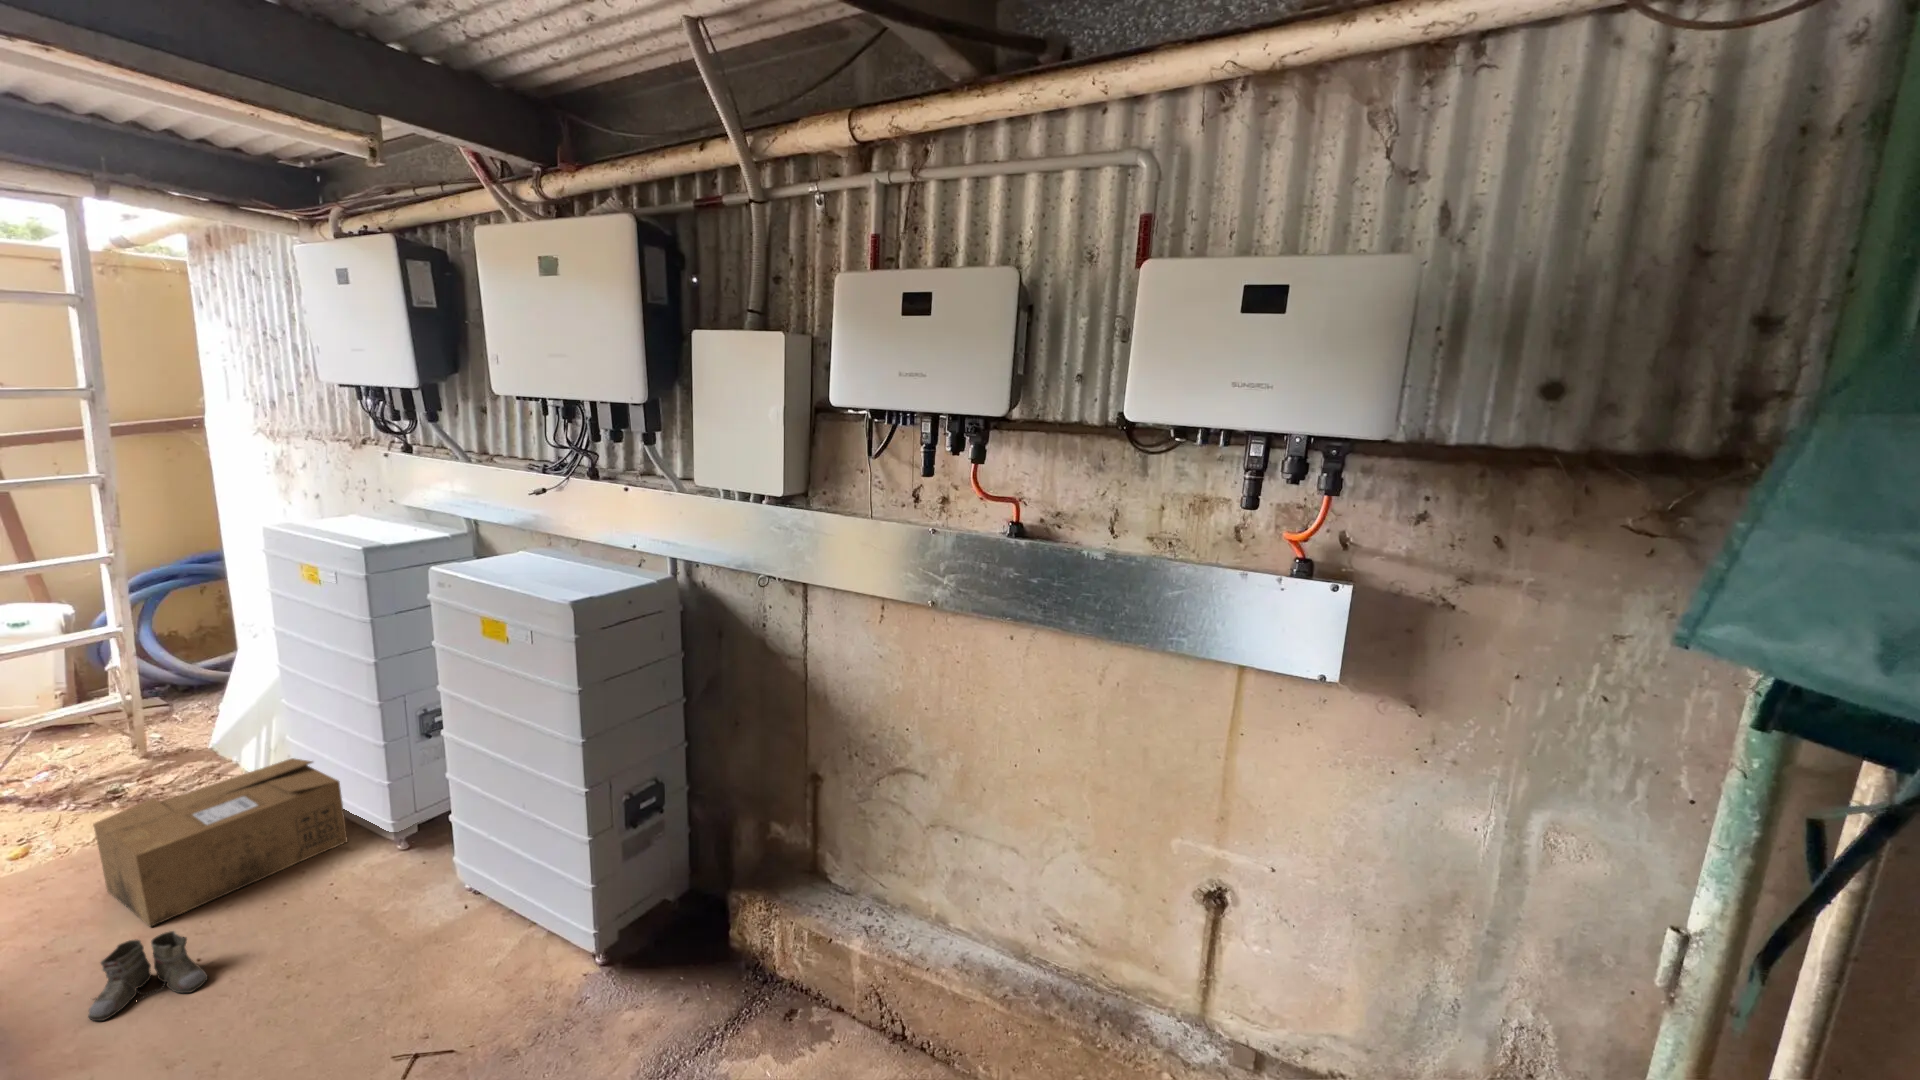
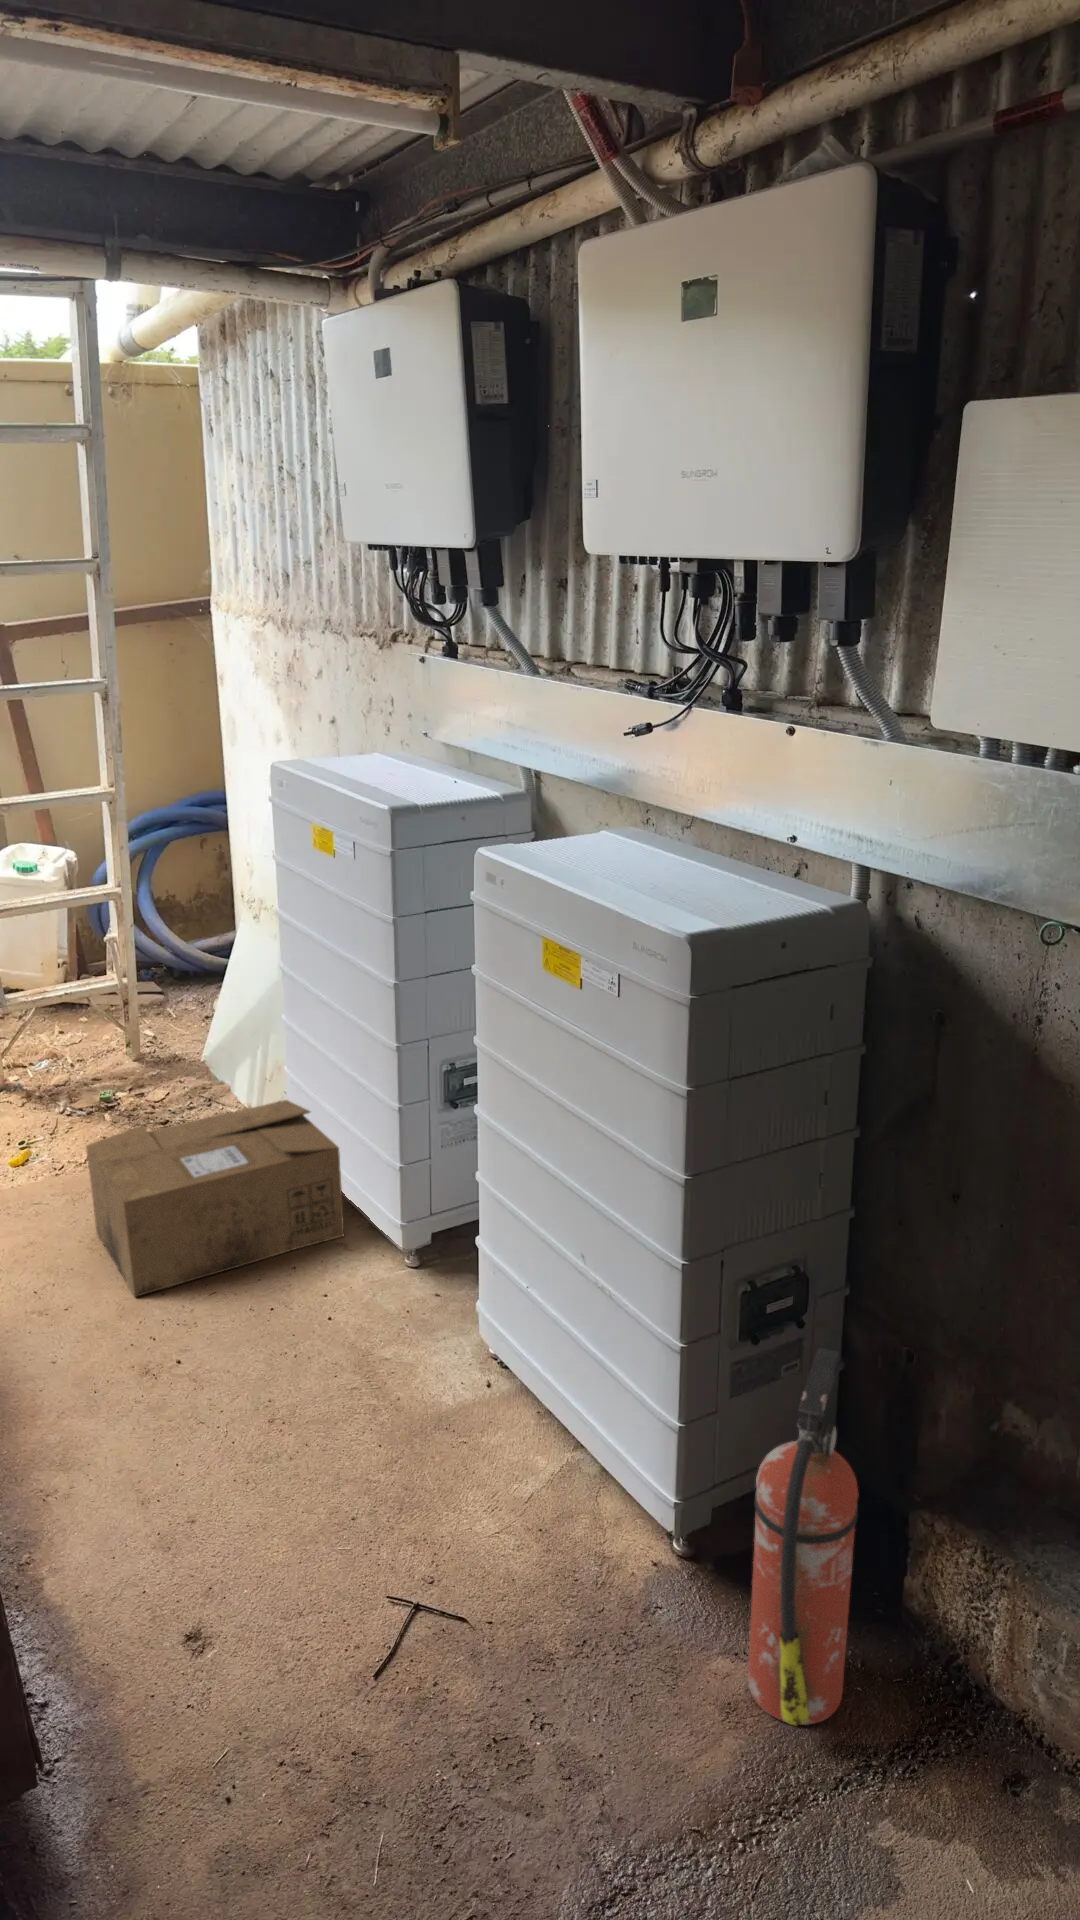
fire extinguisher: none [633,814,697,1030] -> present [748,1348,859,1725]
boots: present [88,931,208,1021] -> none [73,1315,197,1412]

